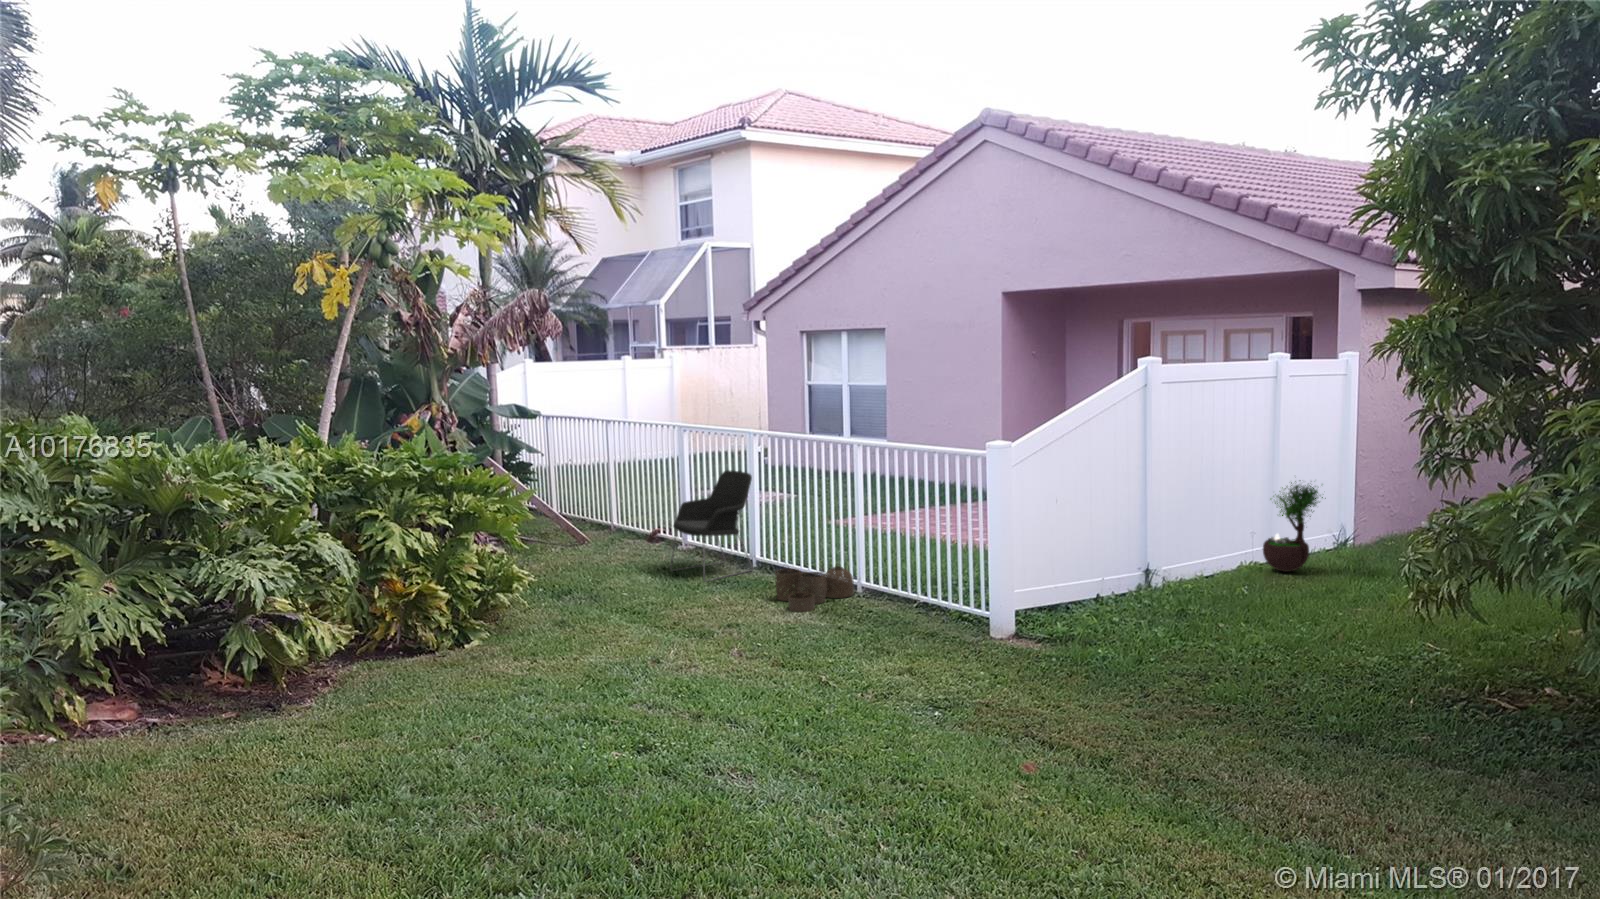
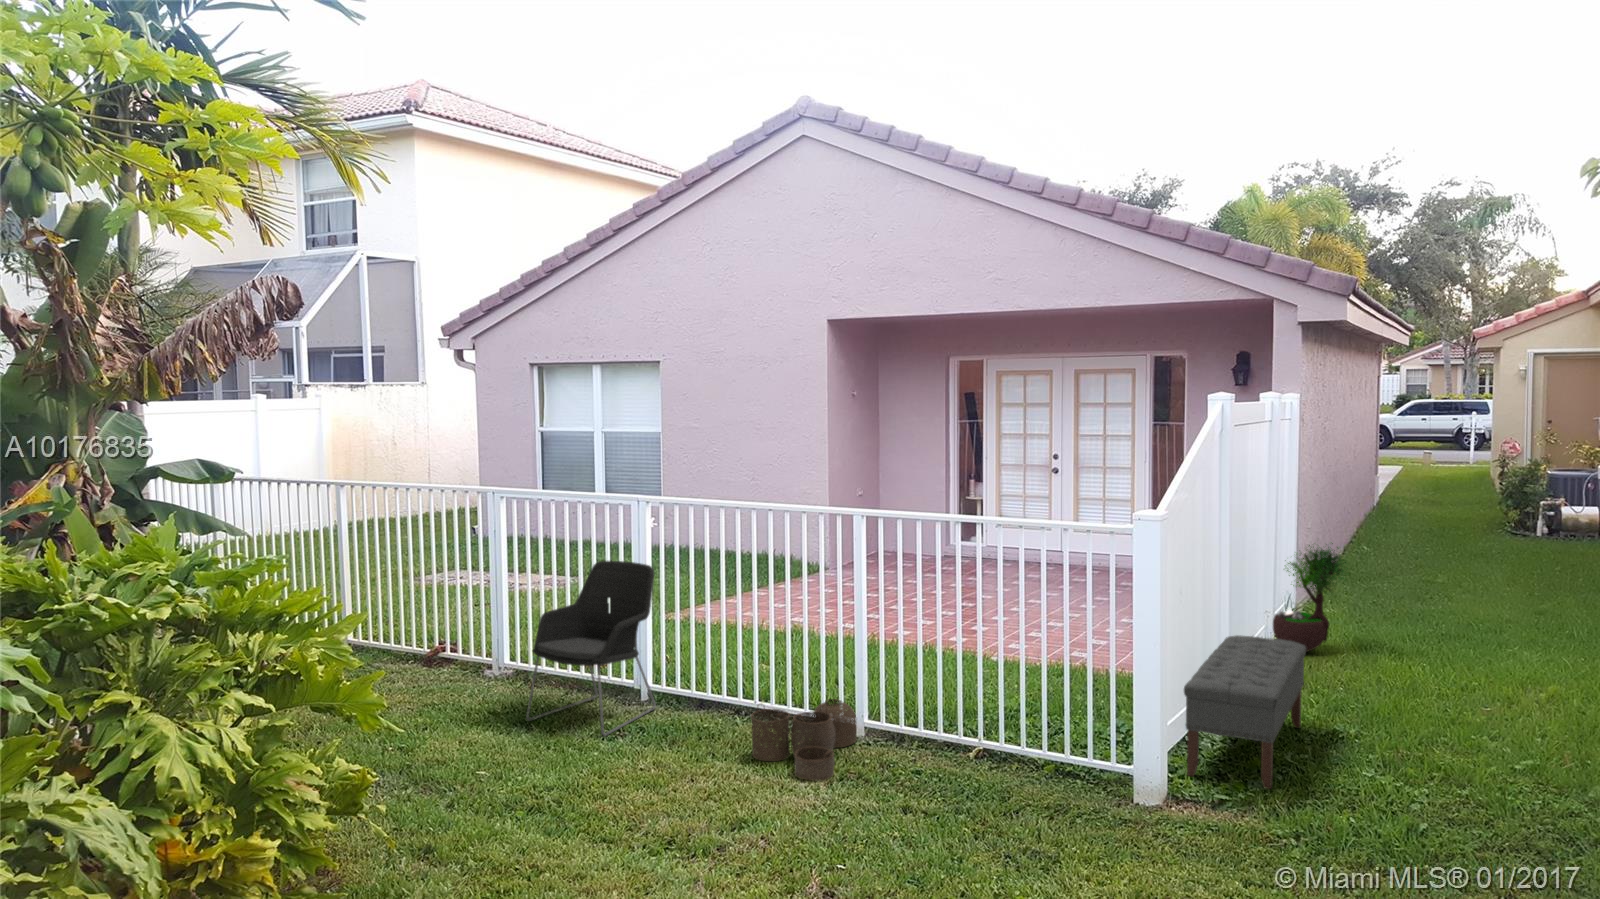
bench: none [1035,541,1183,643] -> present [1184,635,1306,789]

